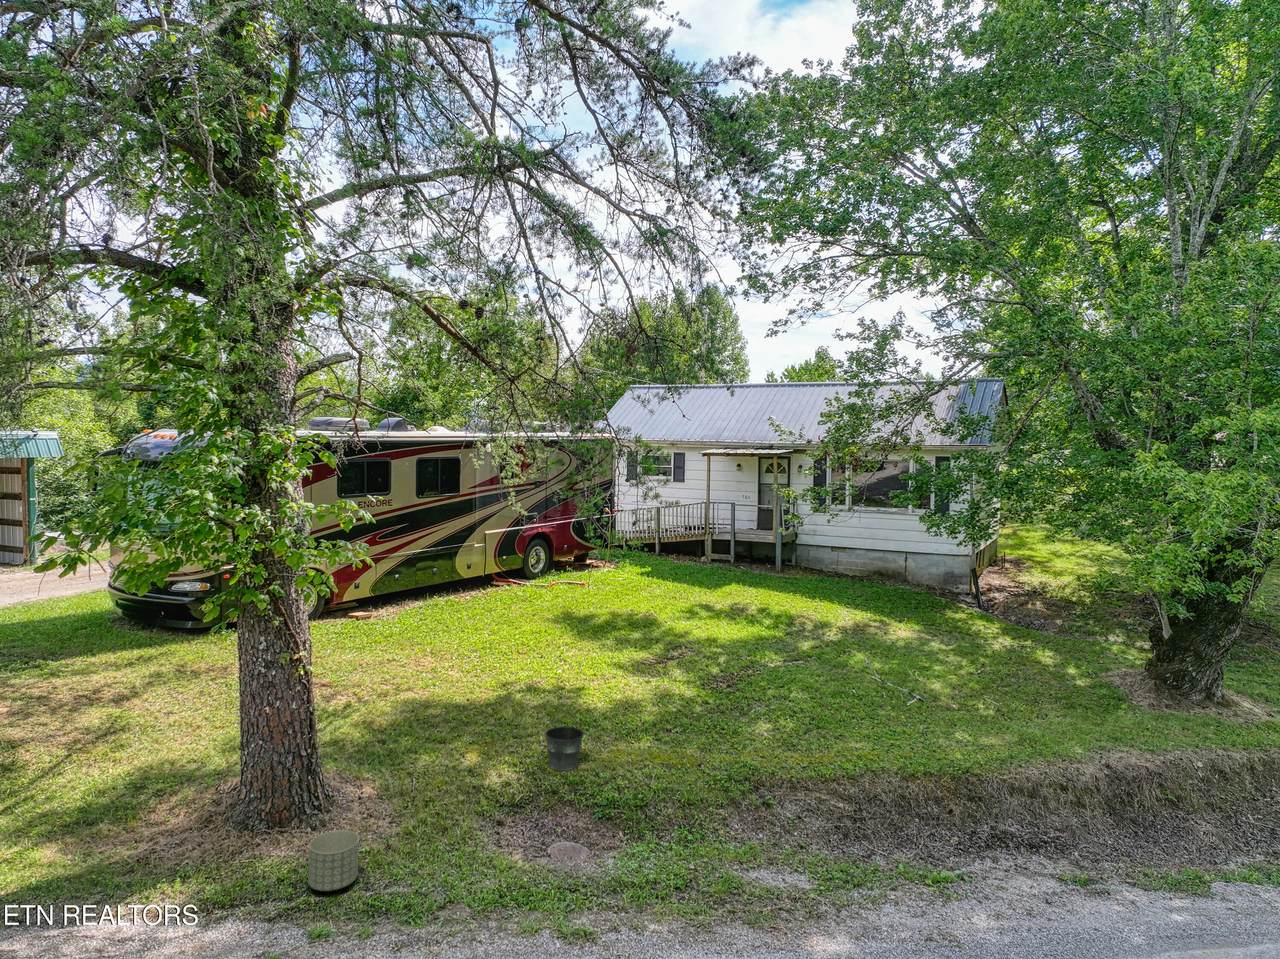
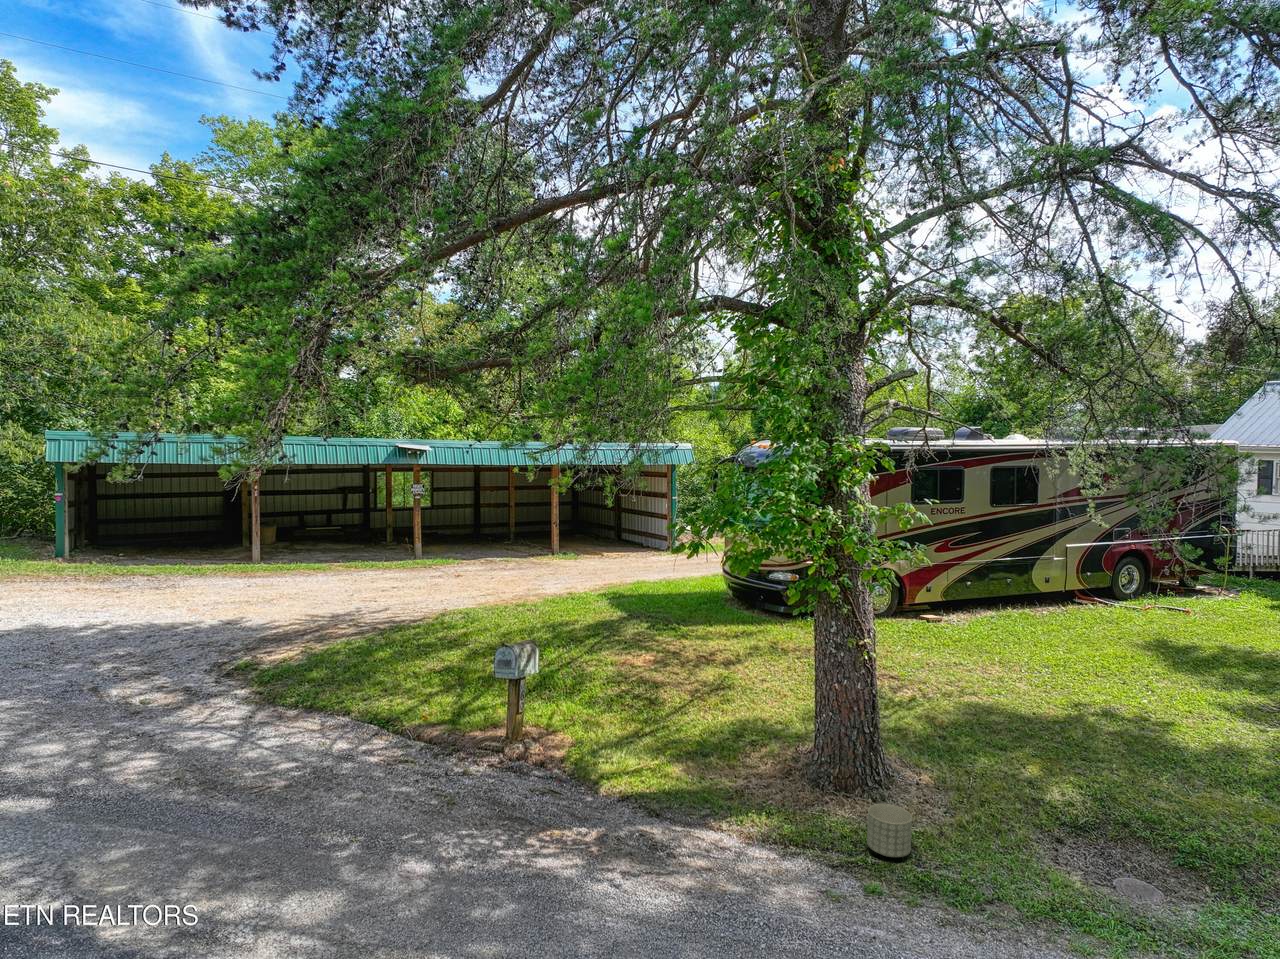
bucket: present [541,726,584,771] -> none [1121,773,1182,828]

